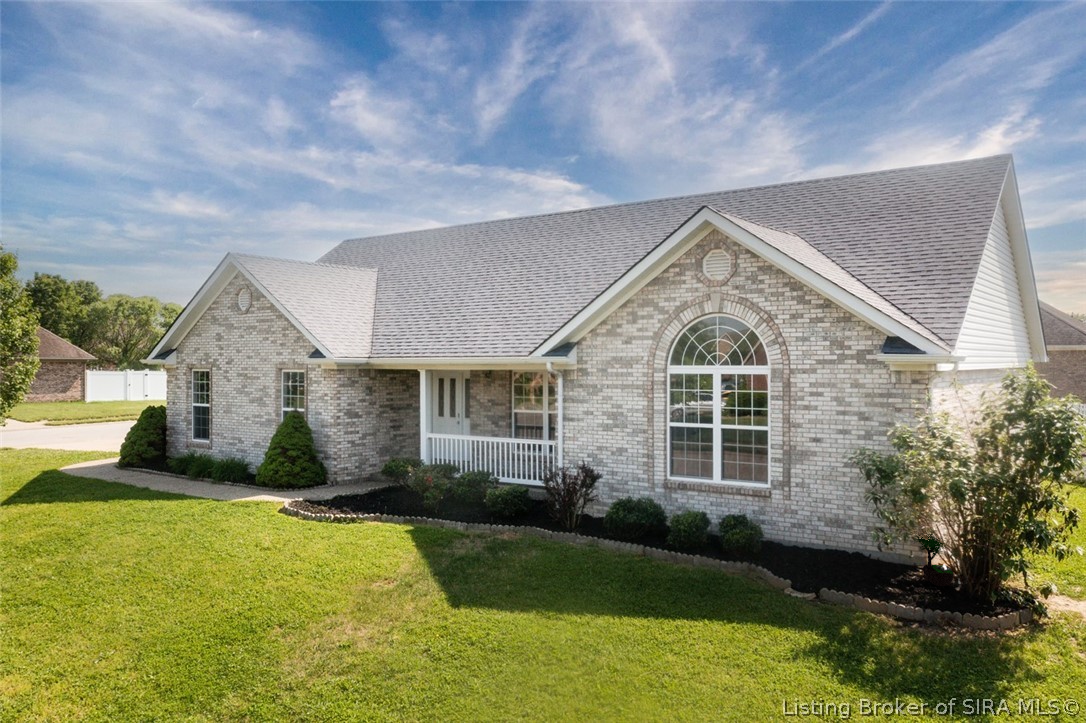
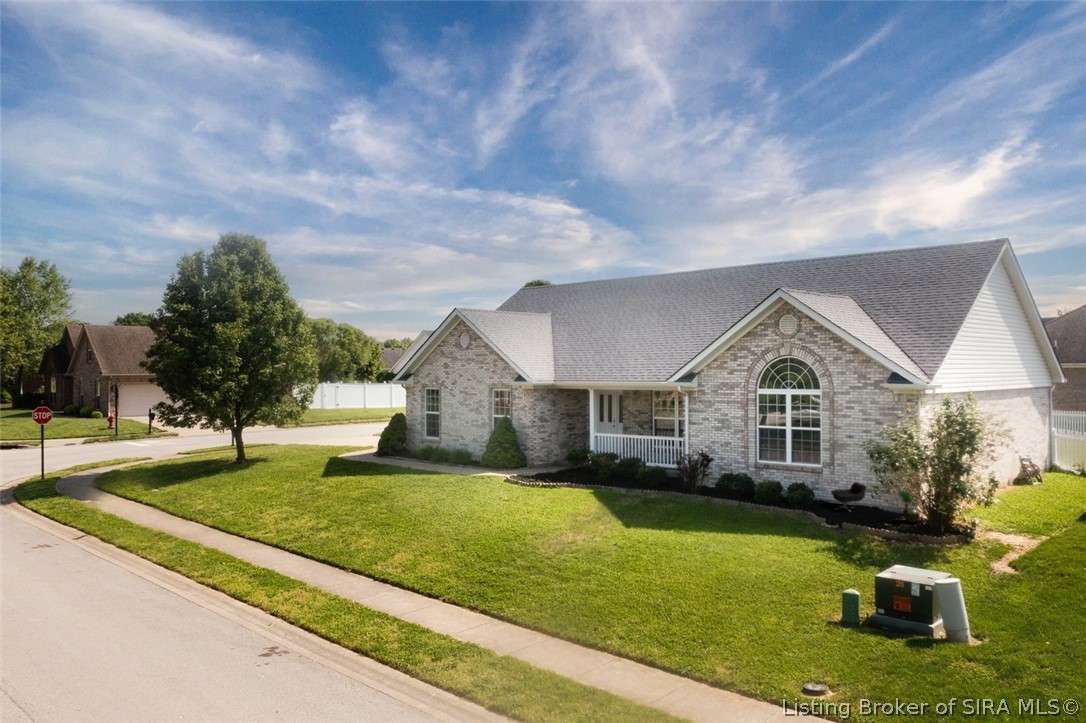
lounge chair: none [790,512,849,564] -> present [831,482,866,509]

